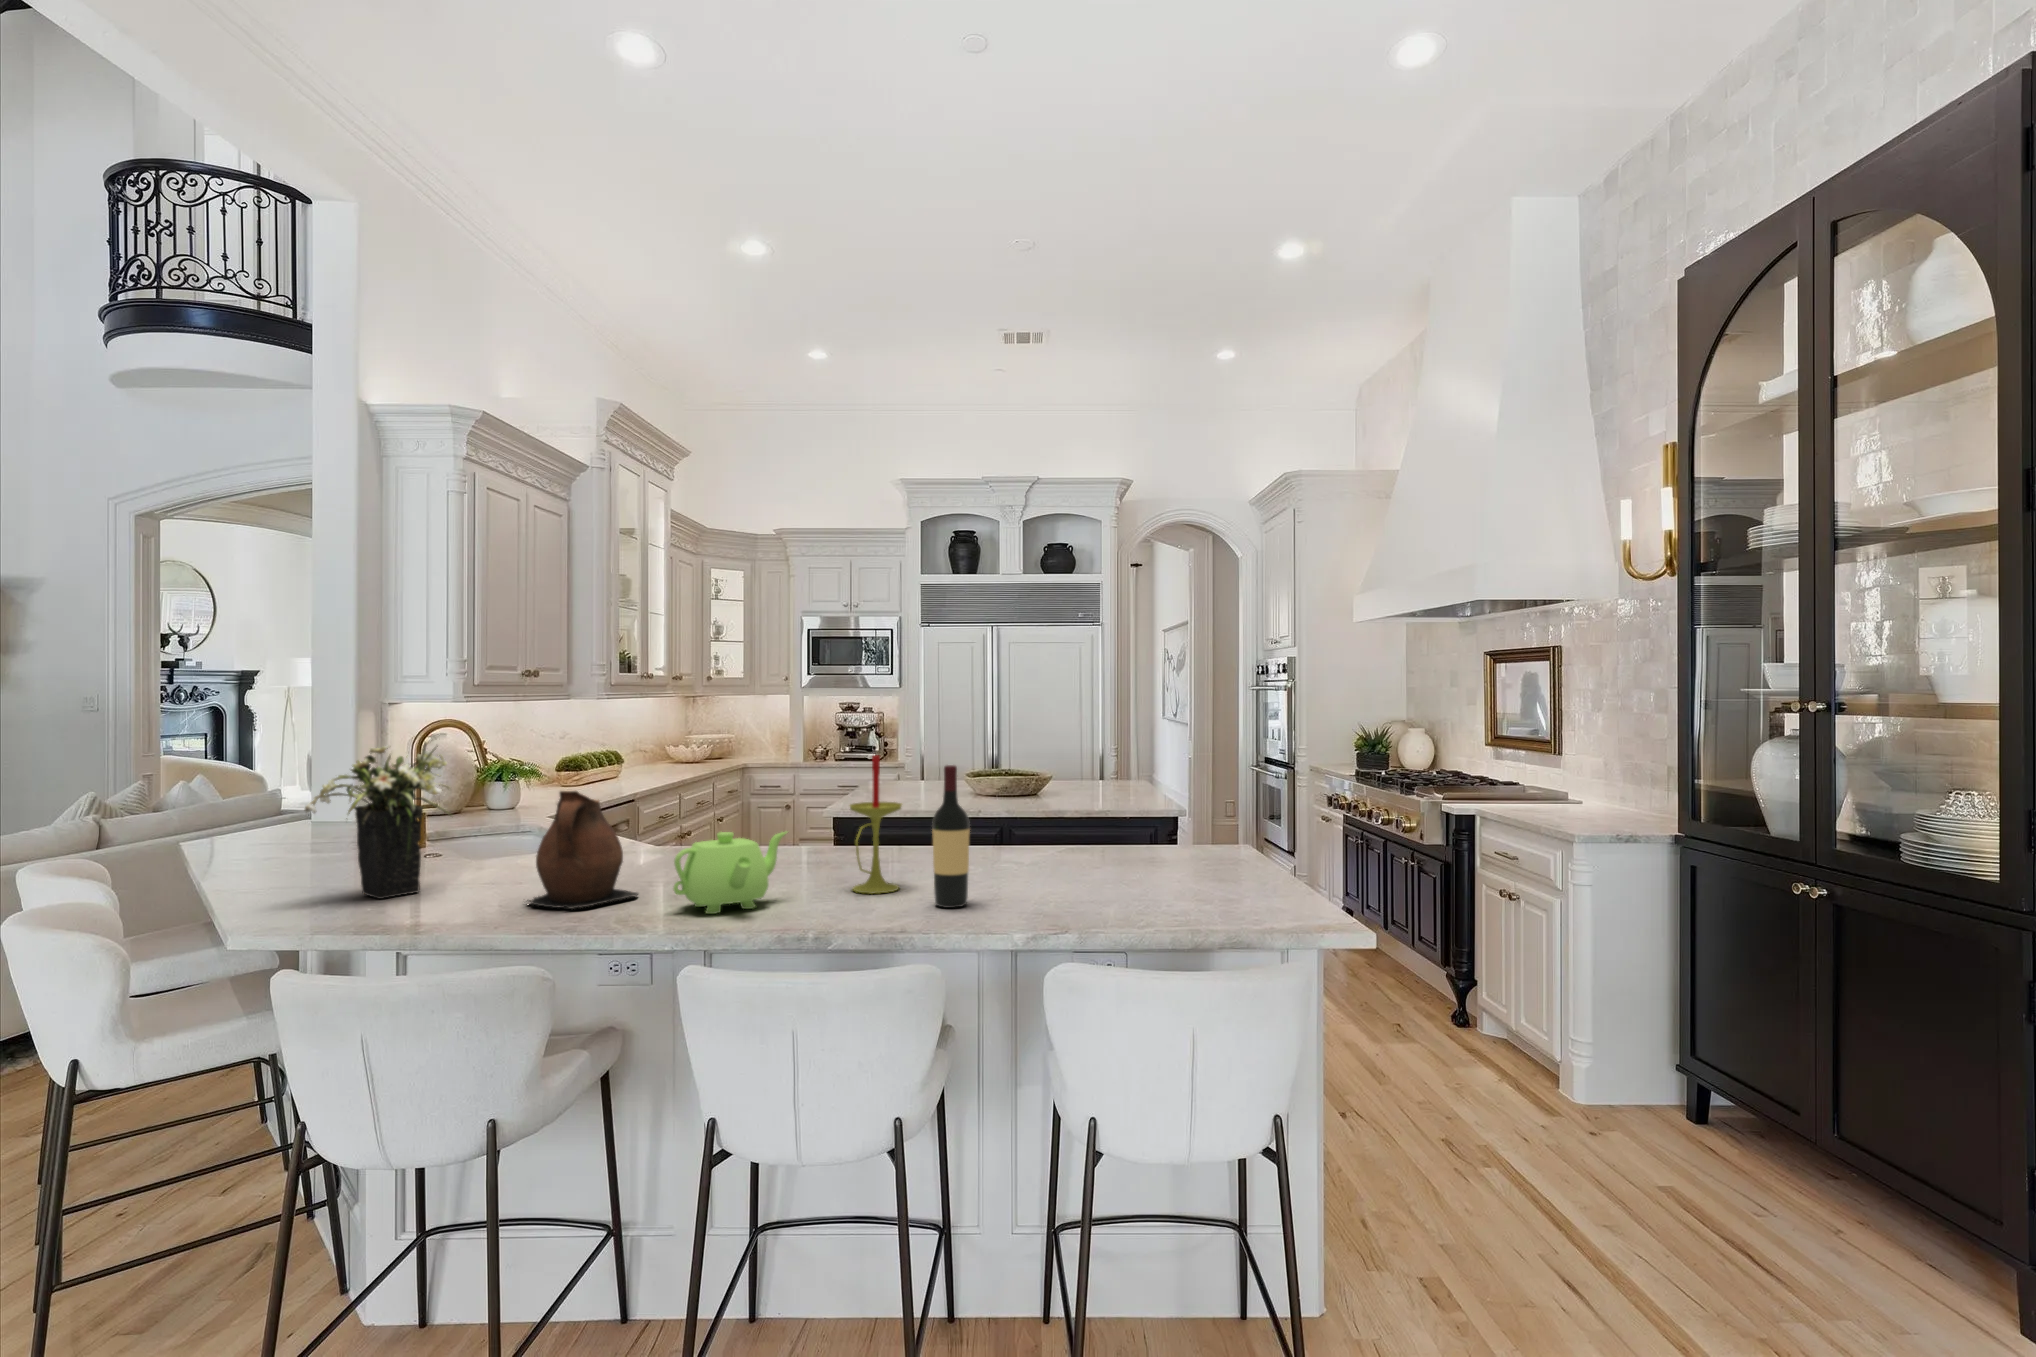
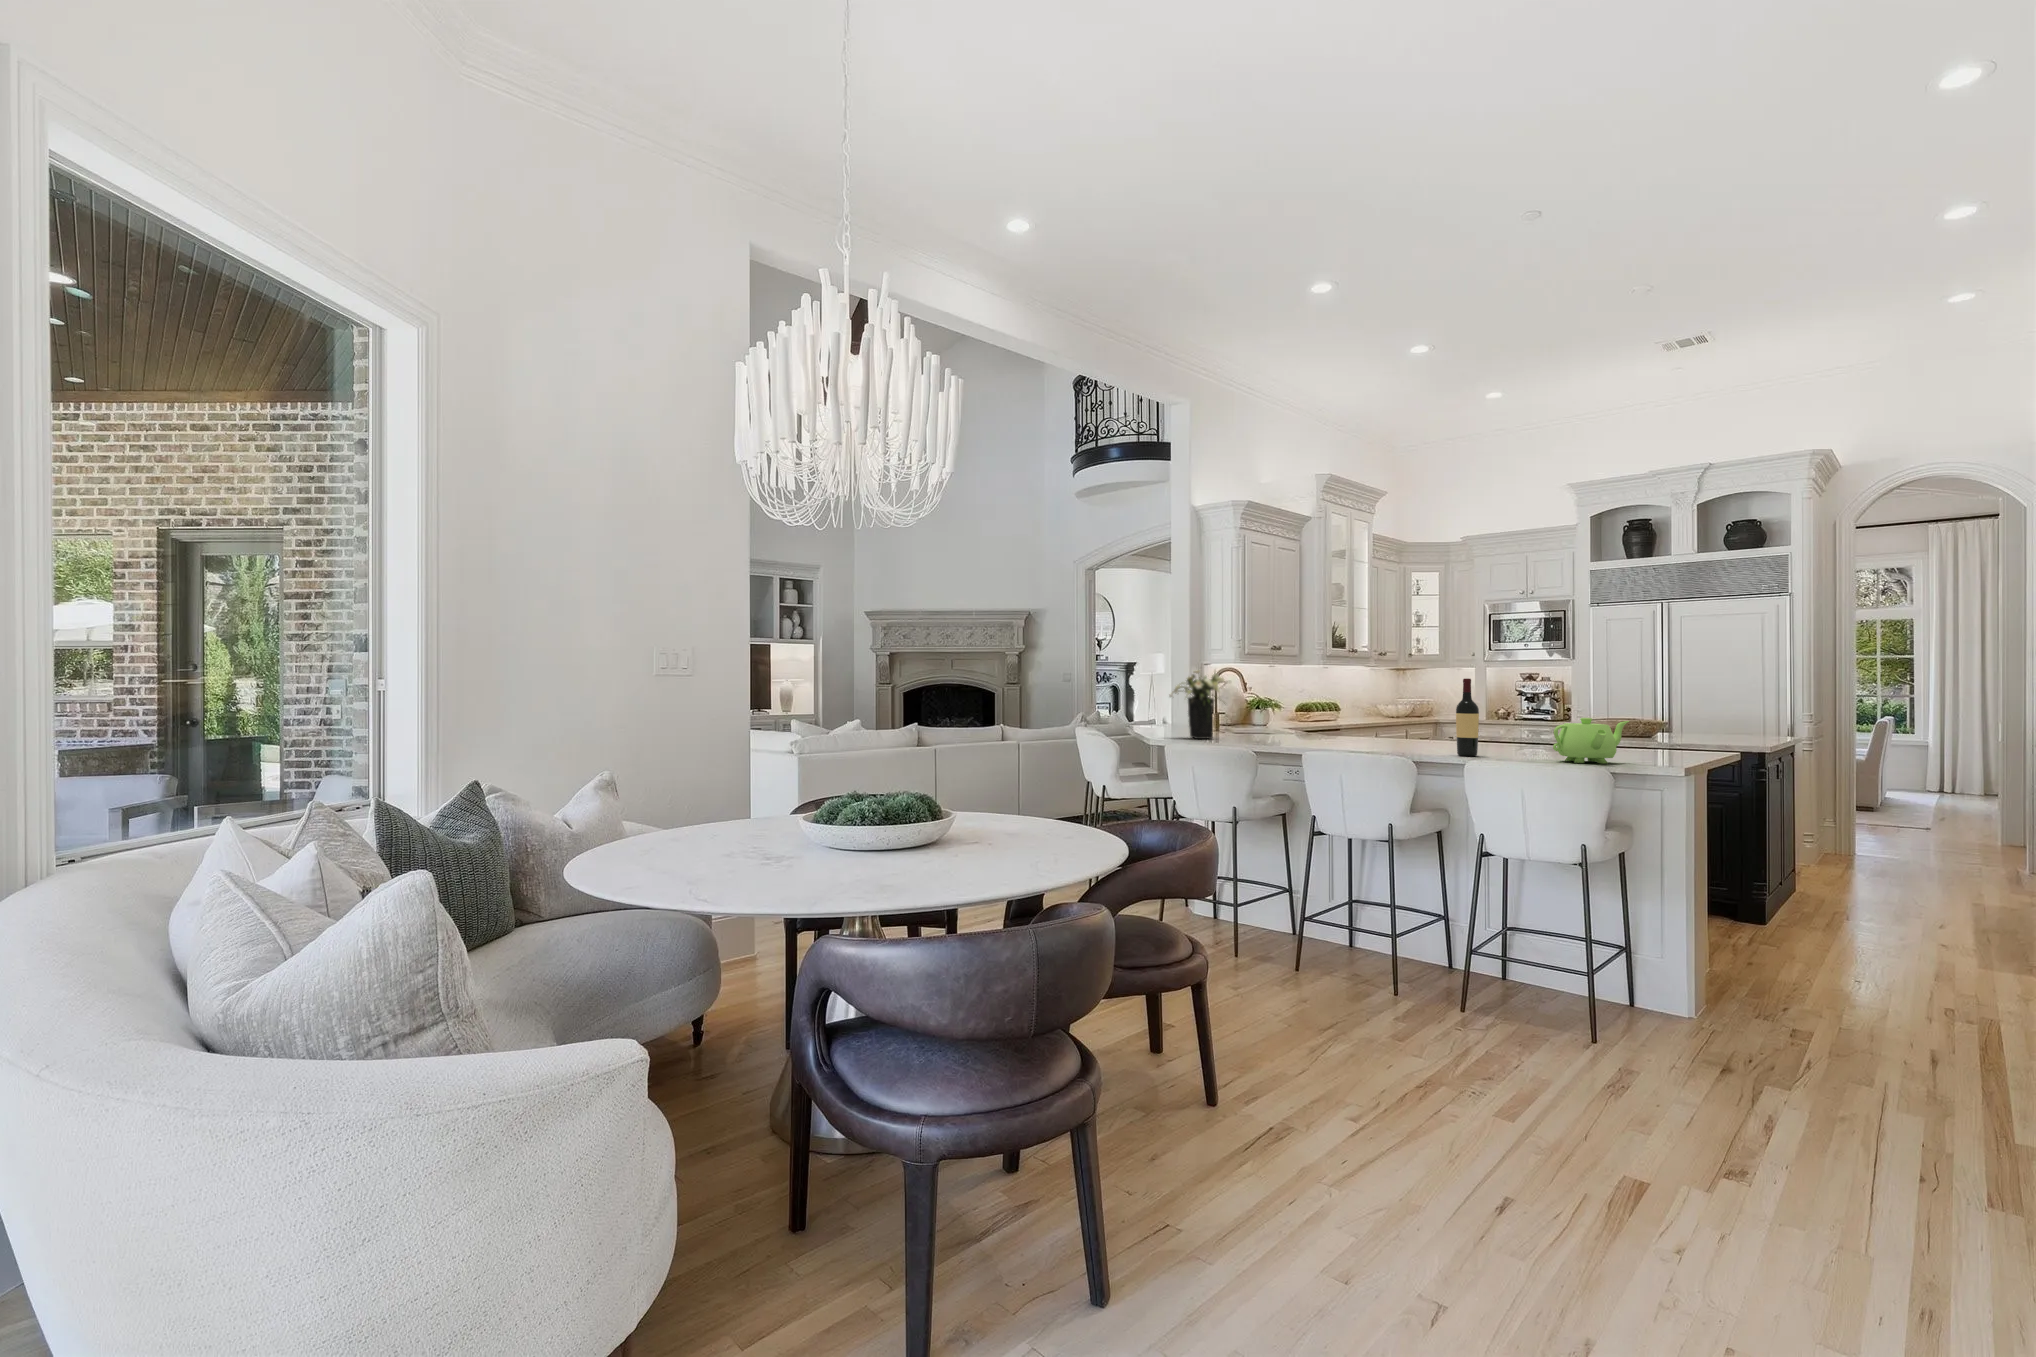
candle: present [850,755,902,894] -> none [1418,674,1451,752]
ceramic pitcher: present [526,791,638,909] -> none [1254,689,1308,745]
teapot: present [673,832,787,914] -> present [1553,718,1629,764]

